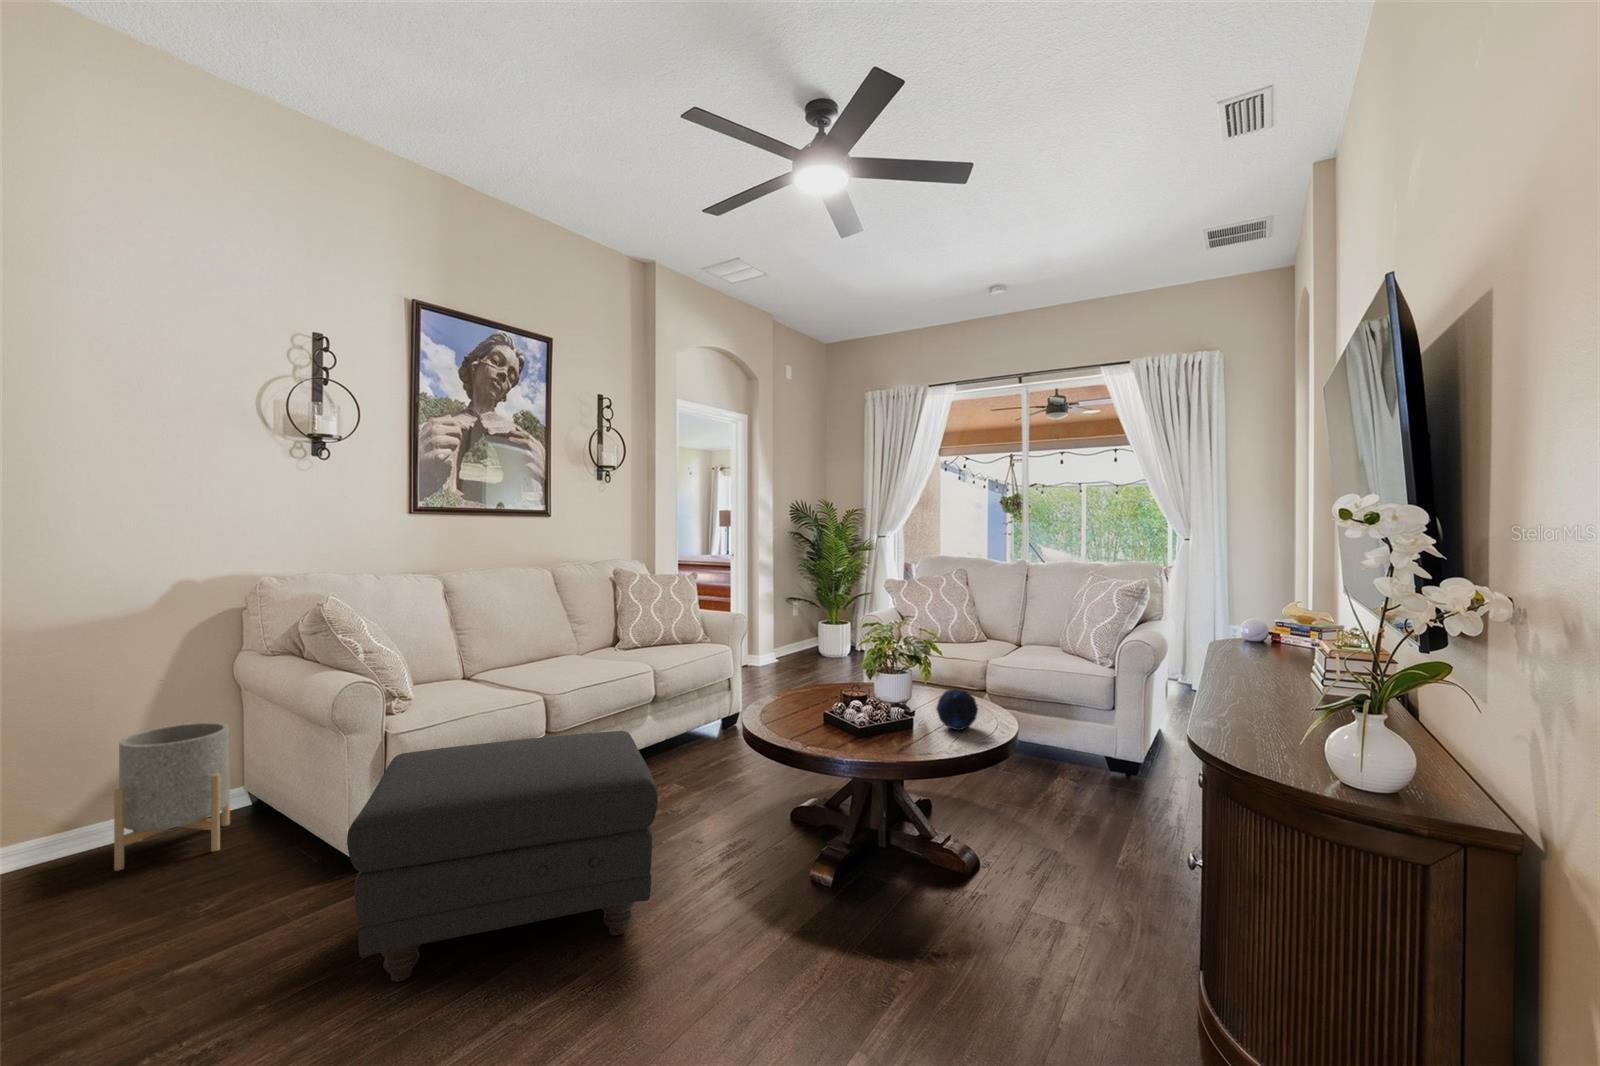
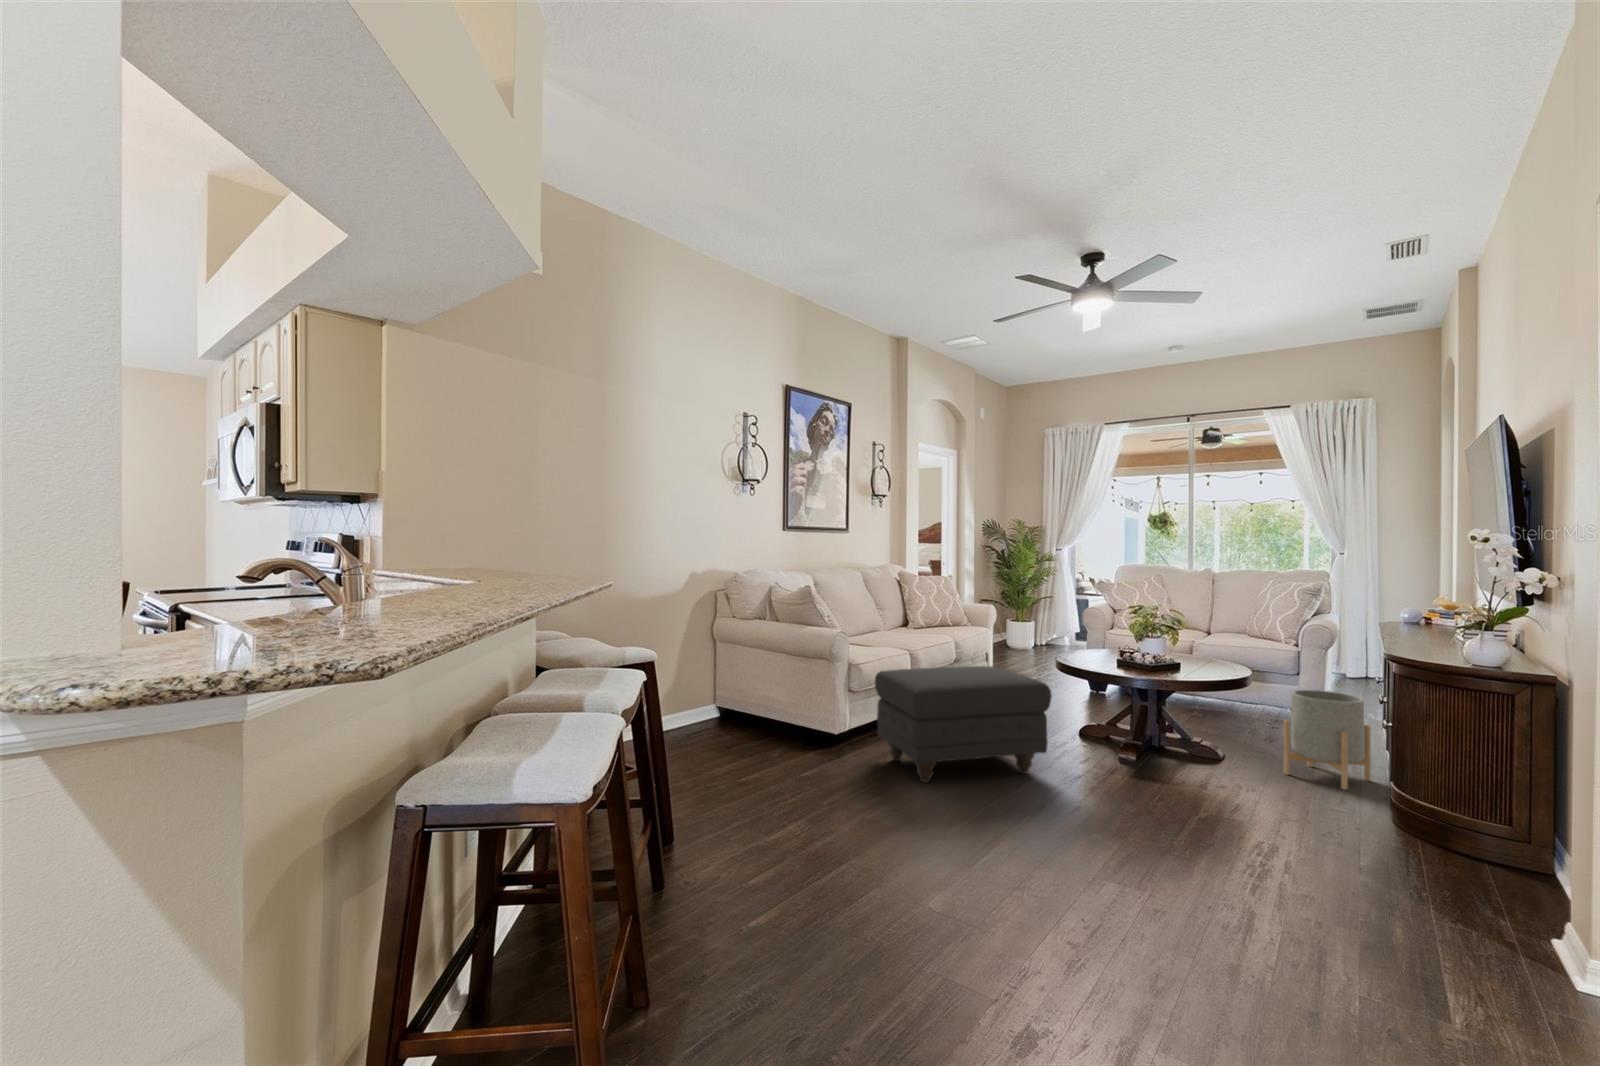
decorative orb: present [936,688,978,730] -> none [1194,646,1224,672]
planter: present [114,722,230,871] -> present [1284,690,1371,790]

